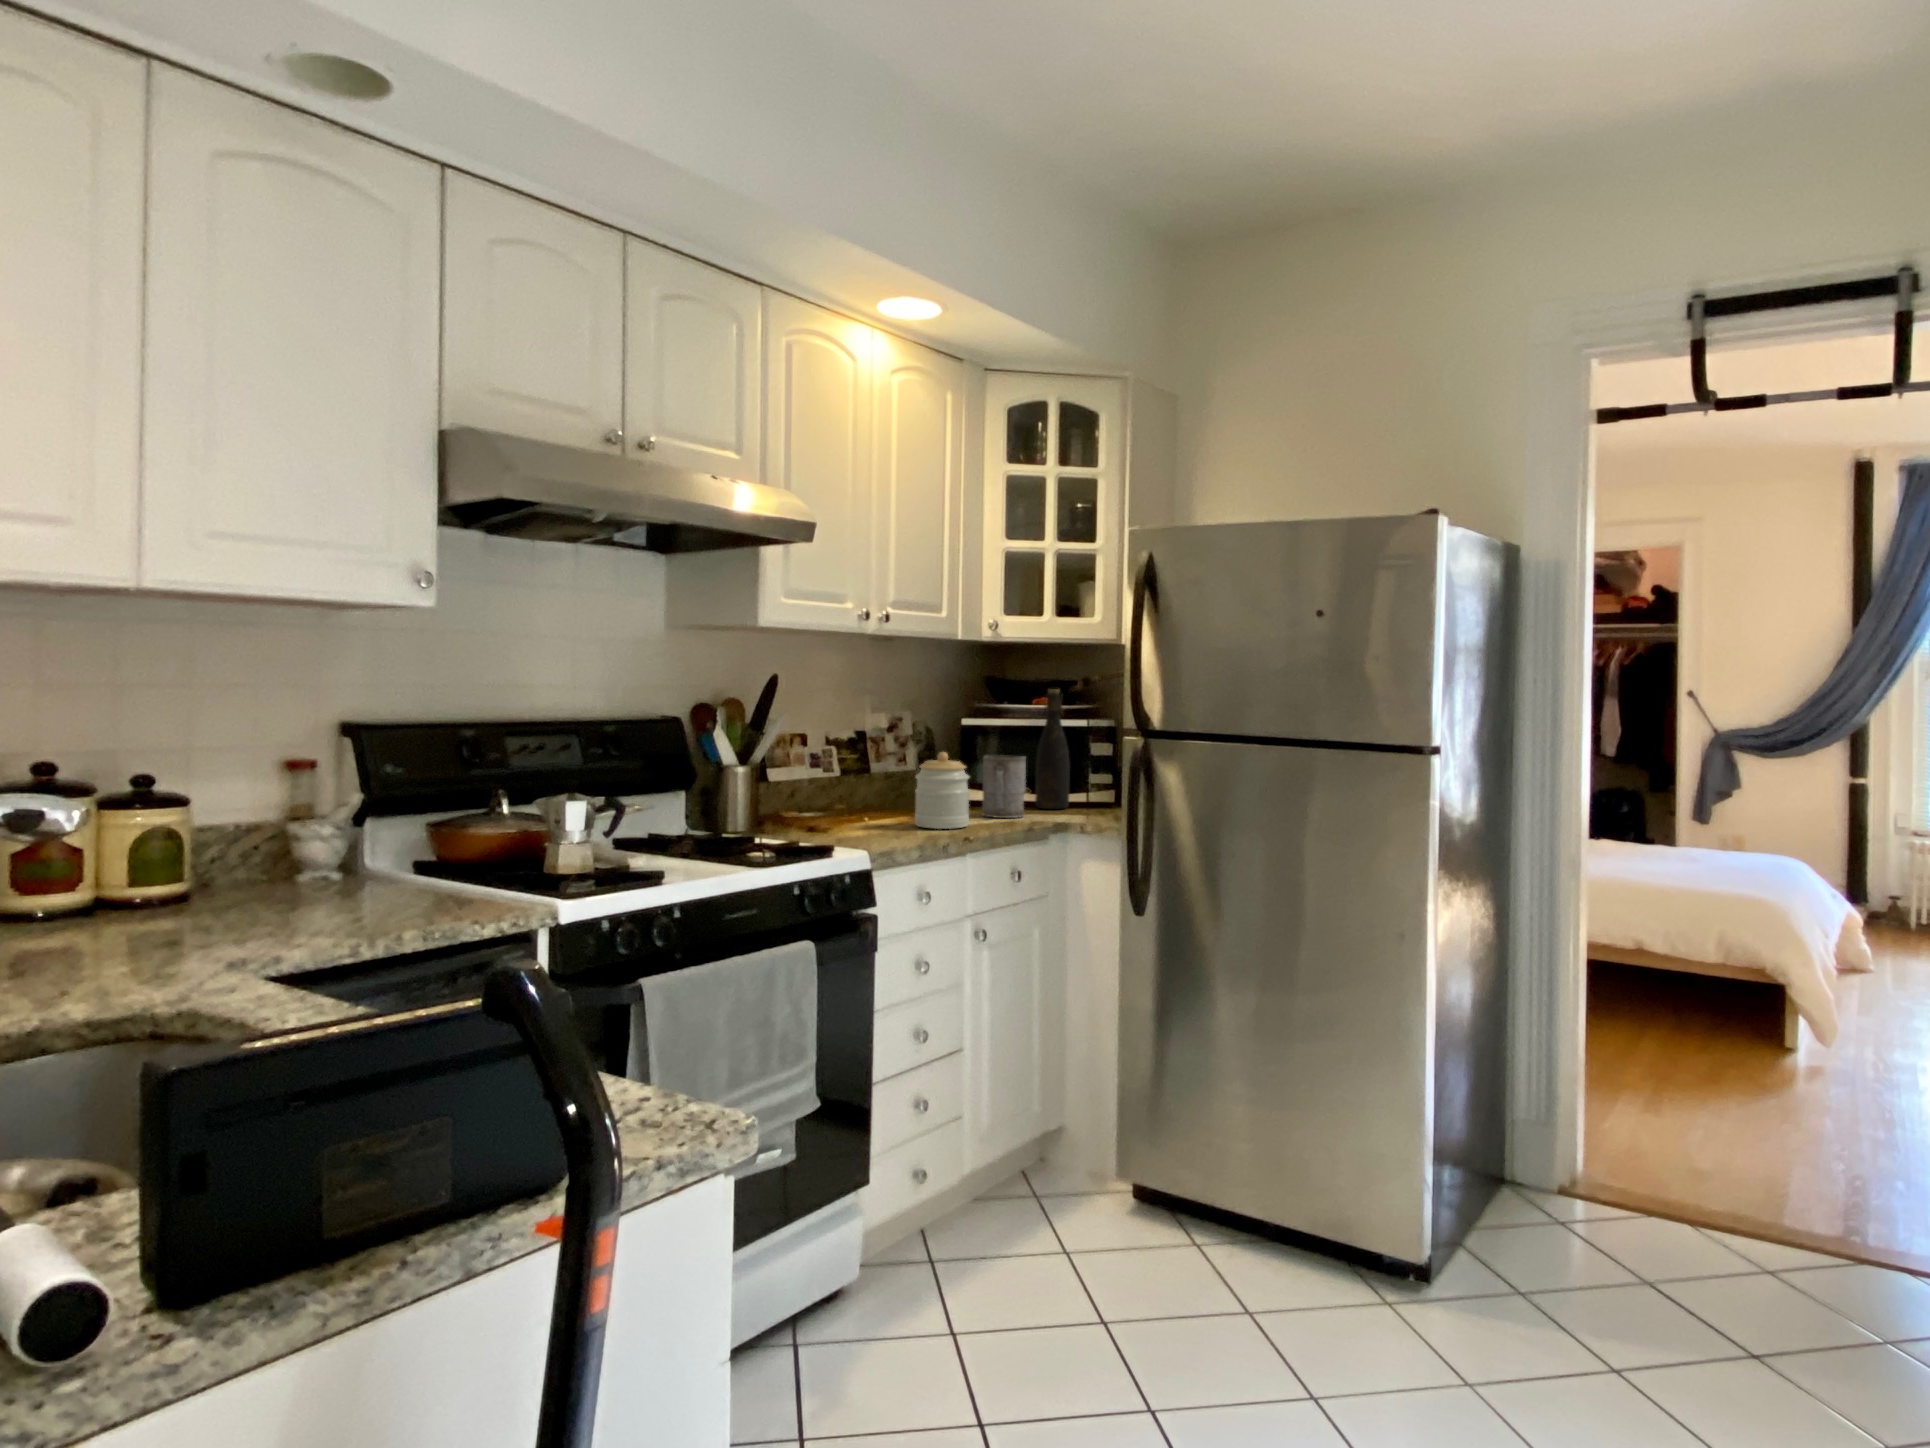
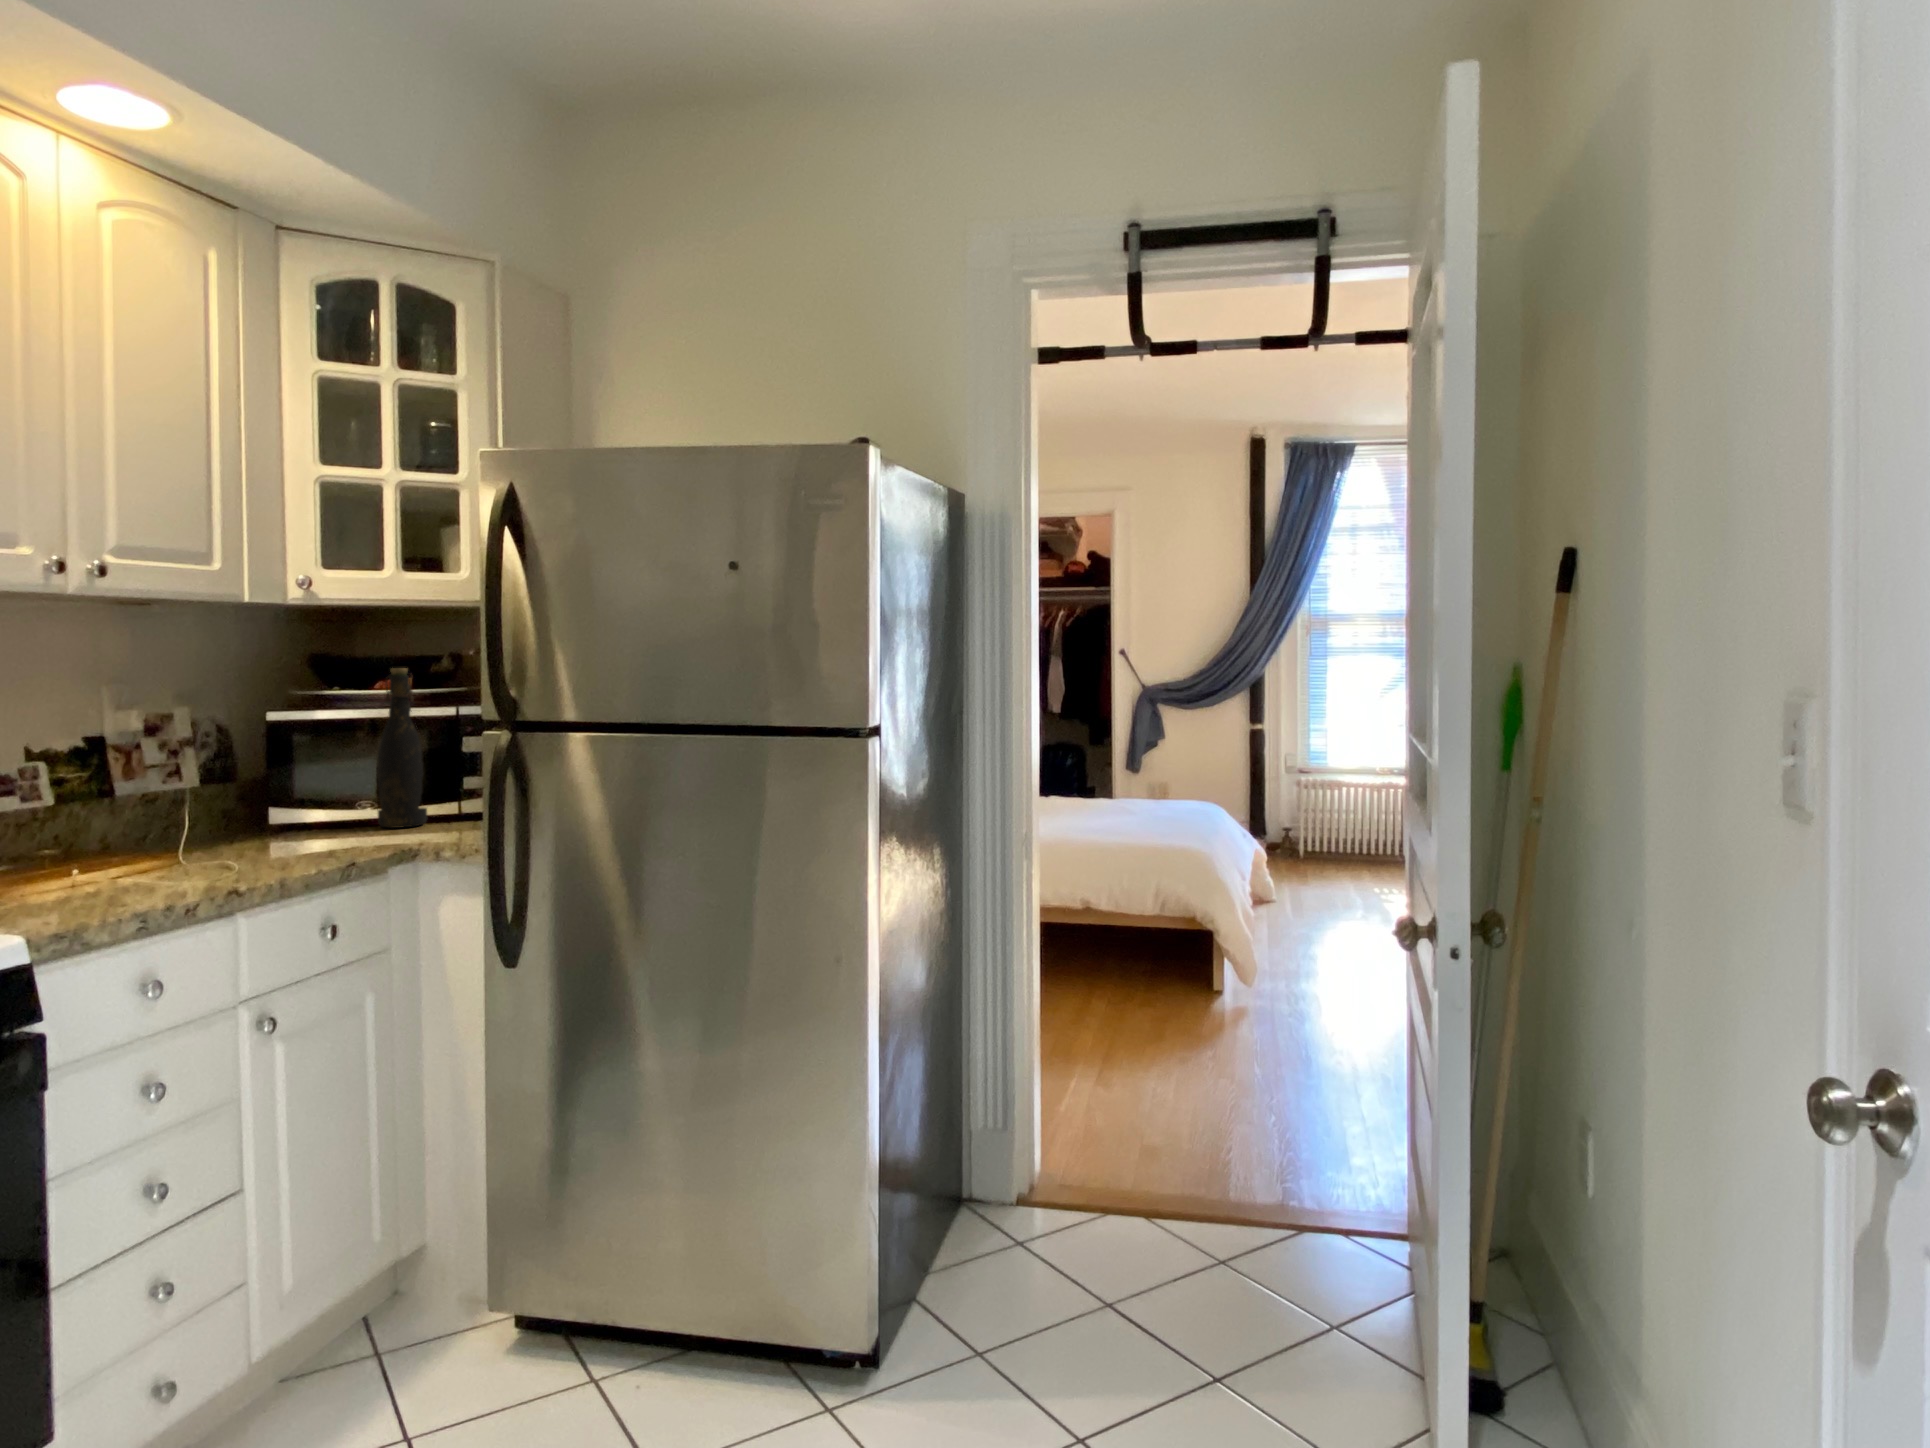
jar: present [915,752,969,829] -> none [161,764,255,876]
mug: present [982,755,1026,818] -> none [287,761,355,848]

